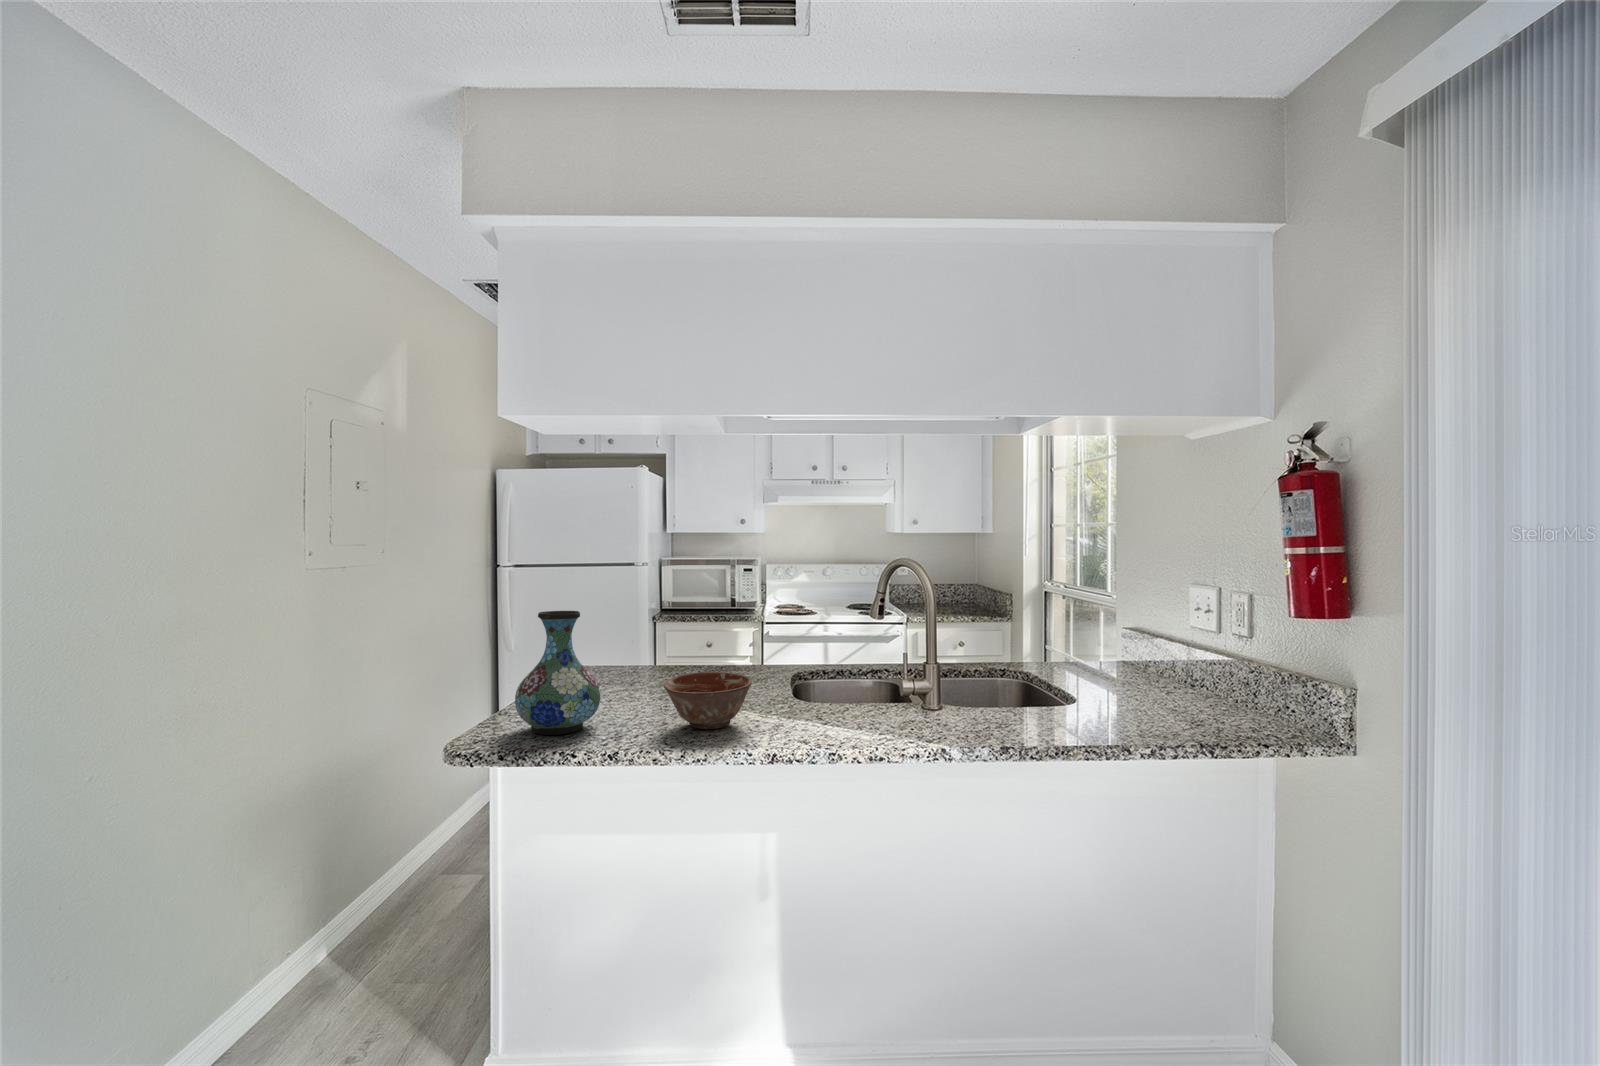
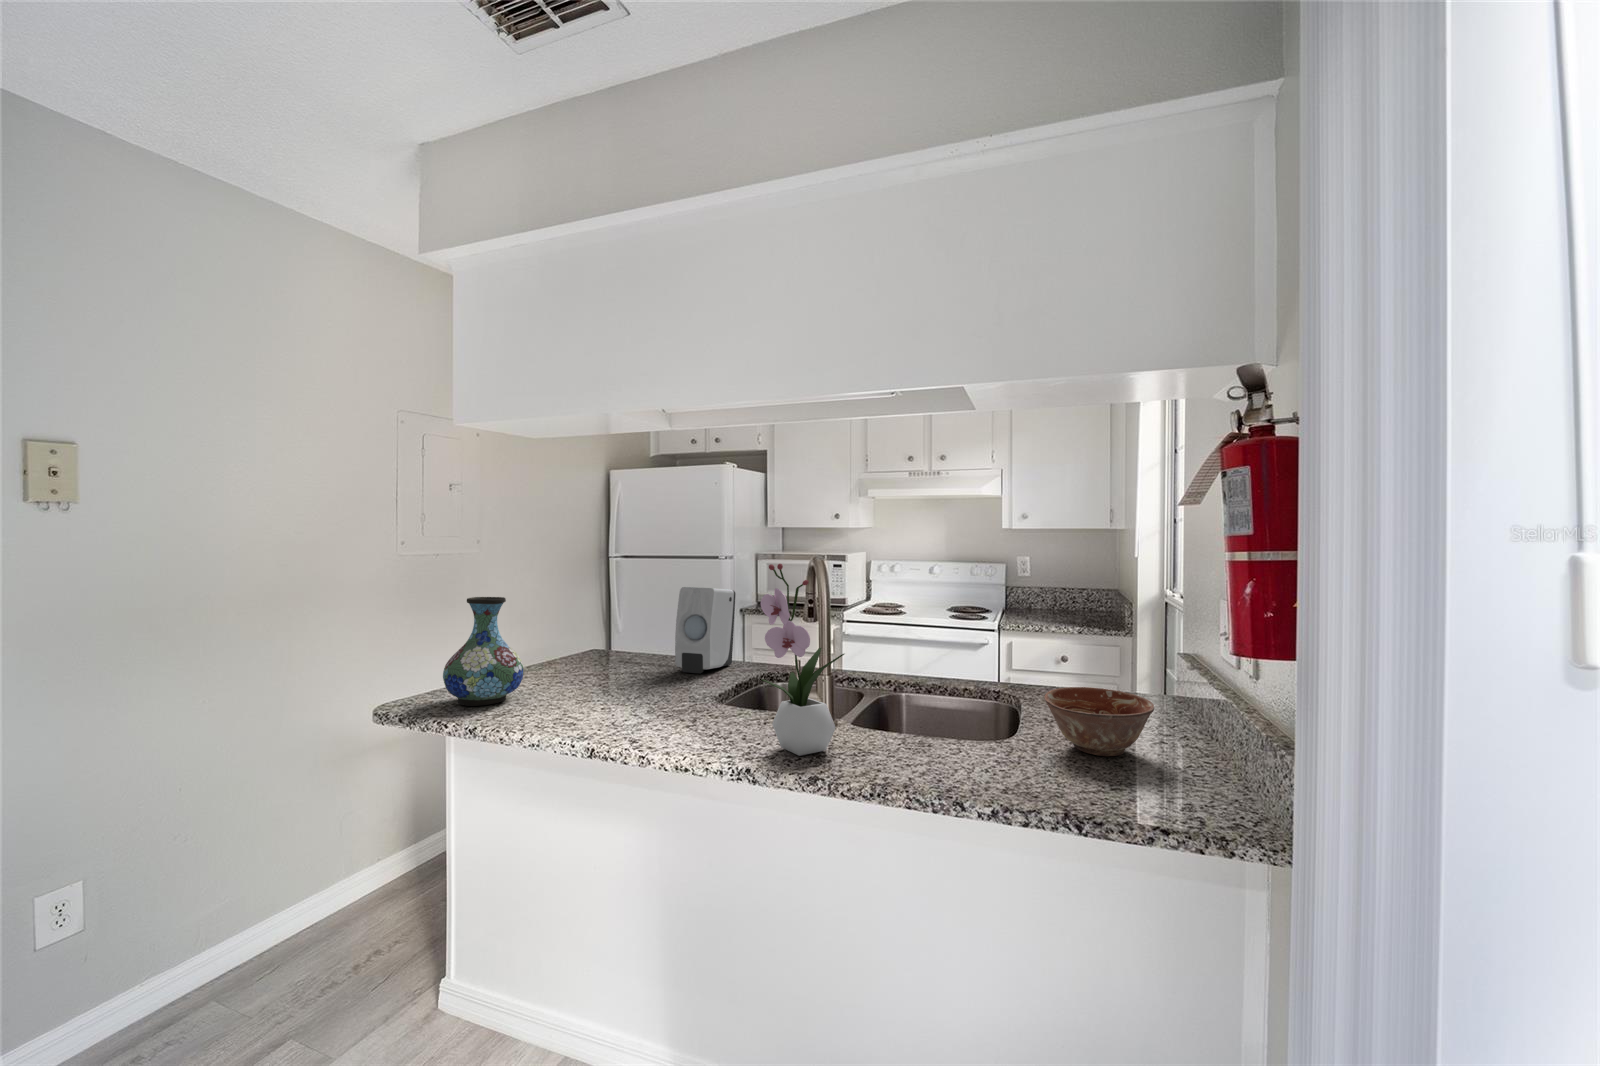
flower arrangement: none [927,564,992,734] -> present [761,564,844,756]
soap dispenser: none [695,590,738,682] -> present [675,587,736,673]
ceramic bowl: present [664,672,752,729] -> present [1044,687,1154,756]

